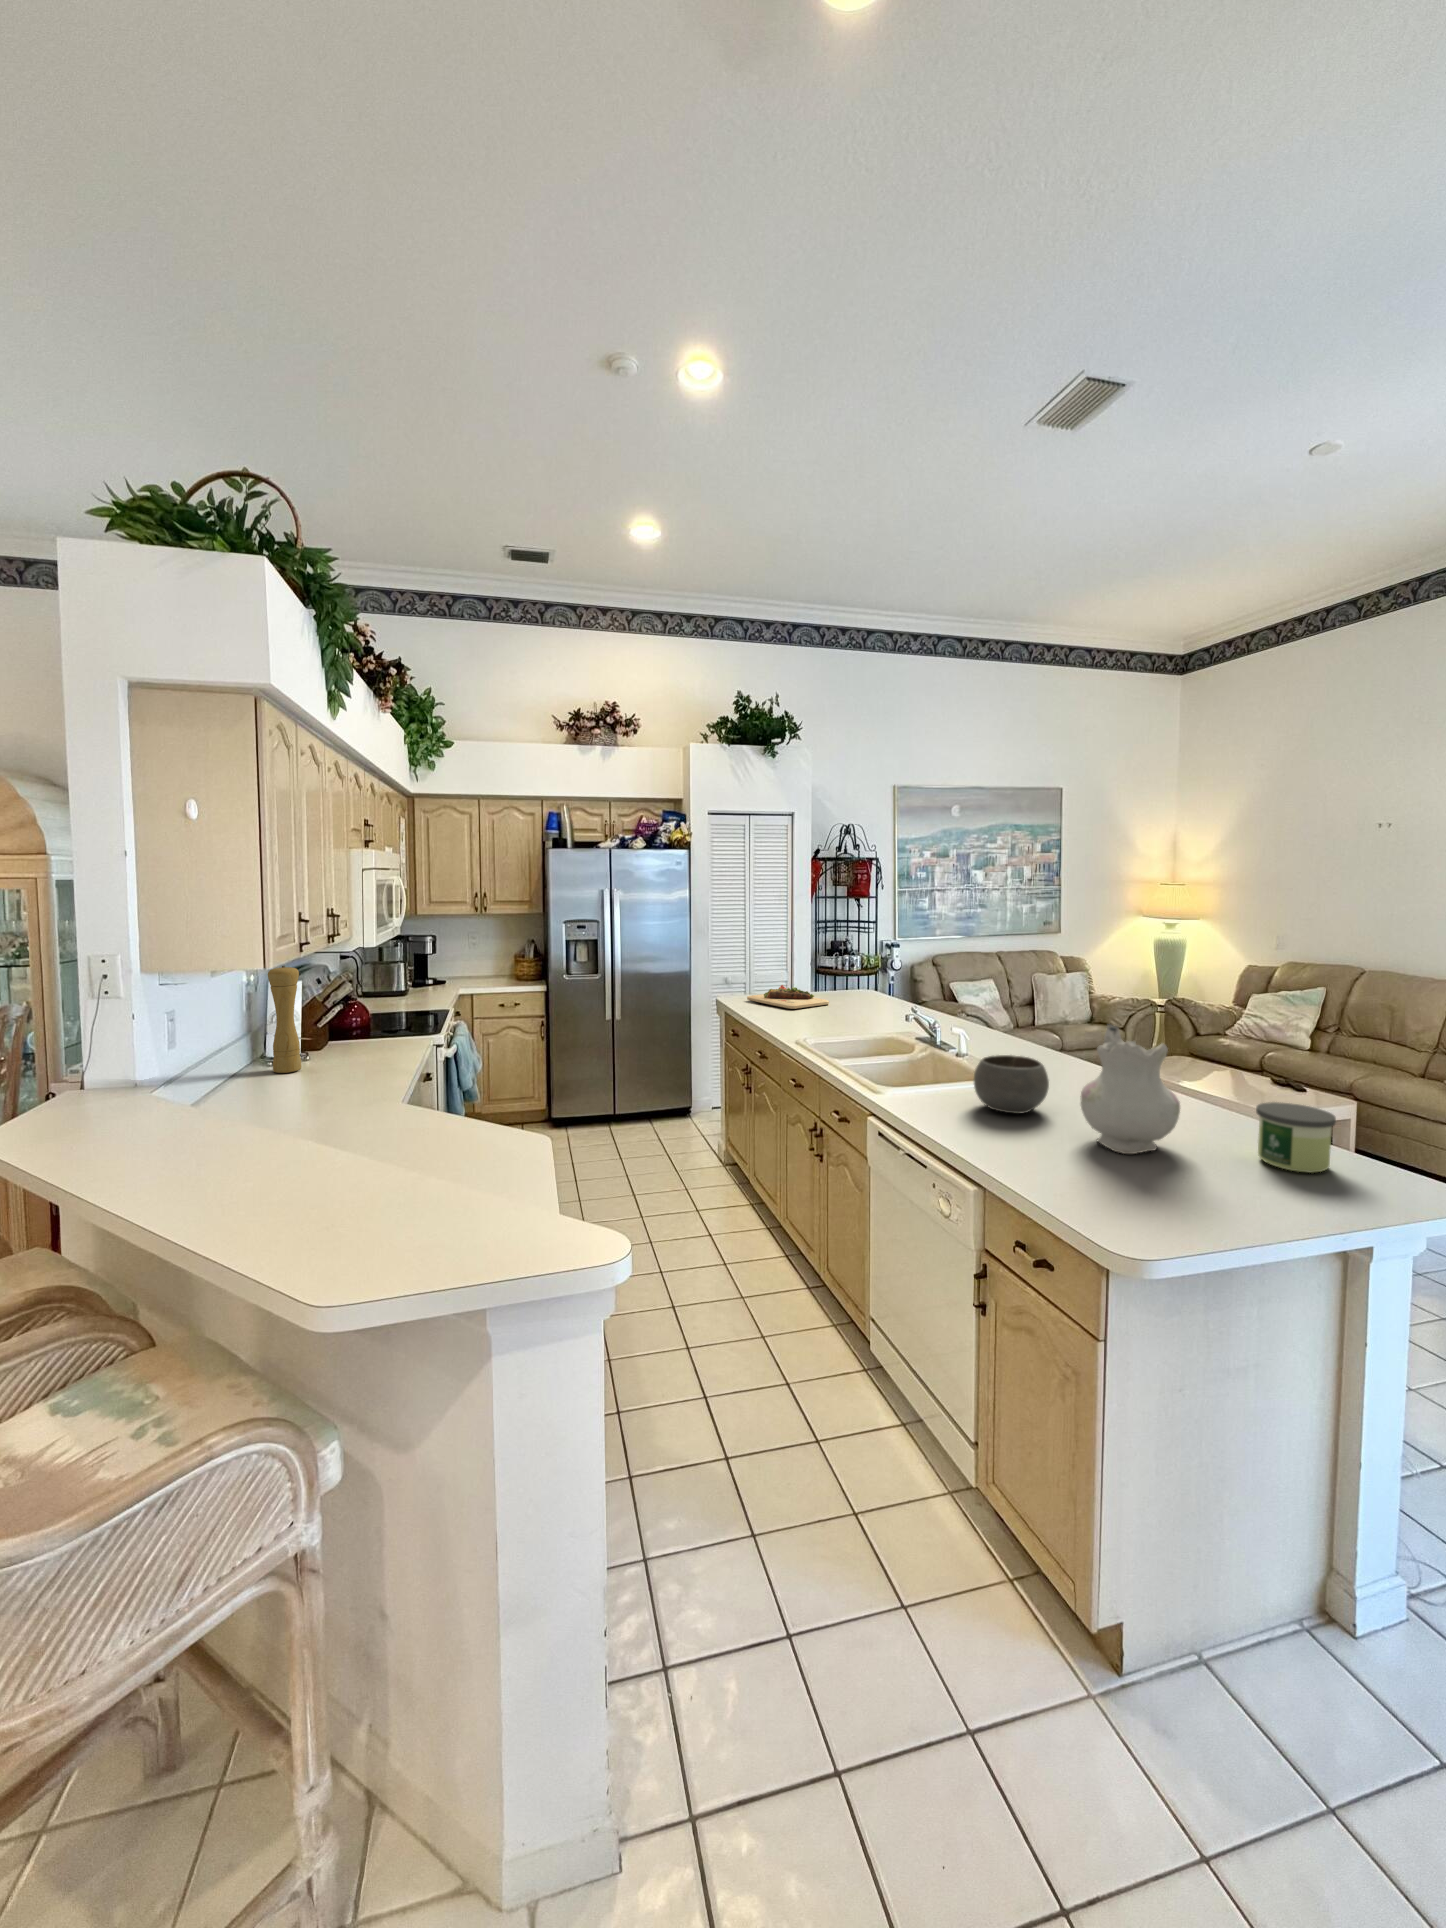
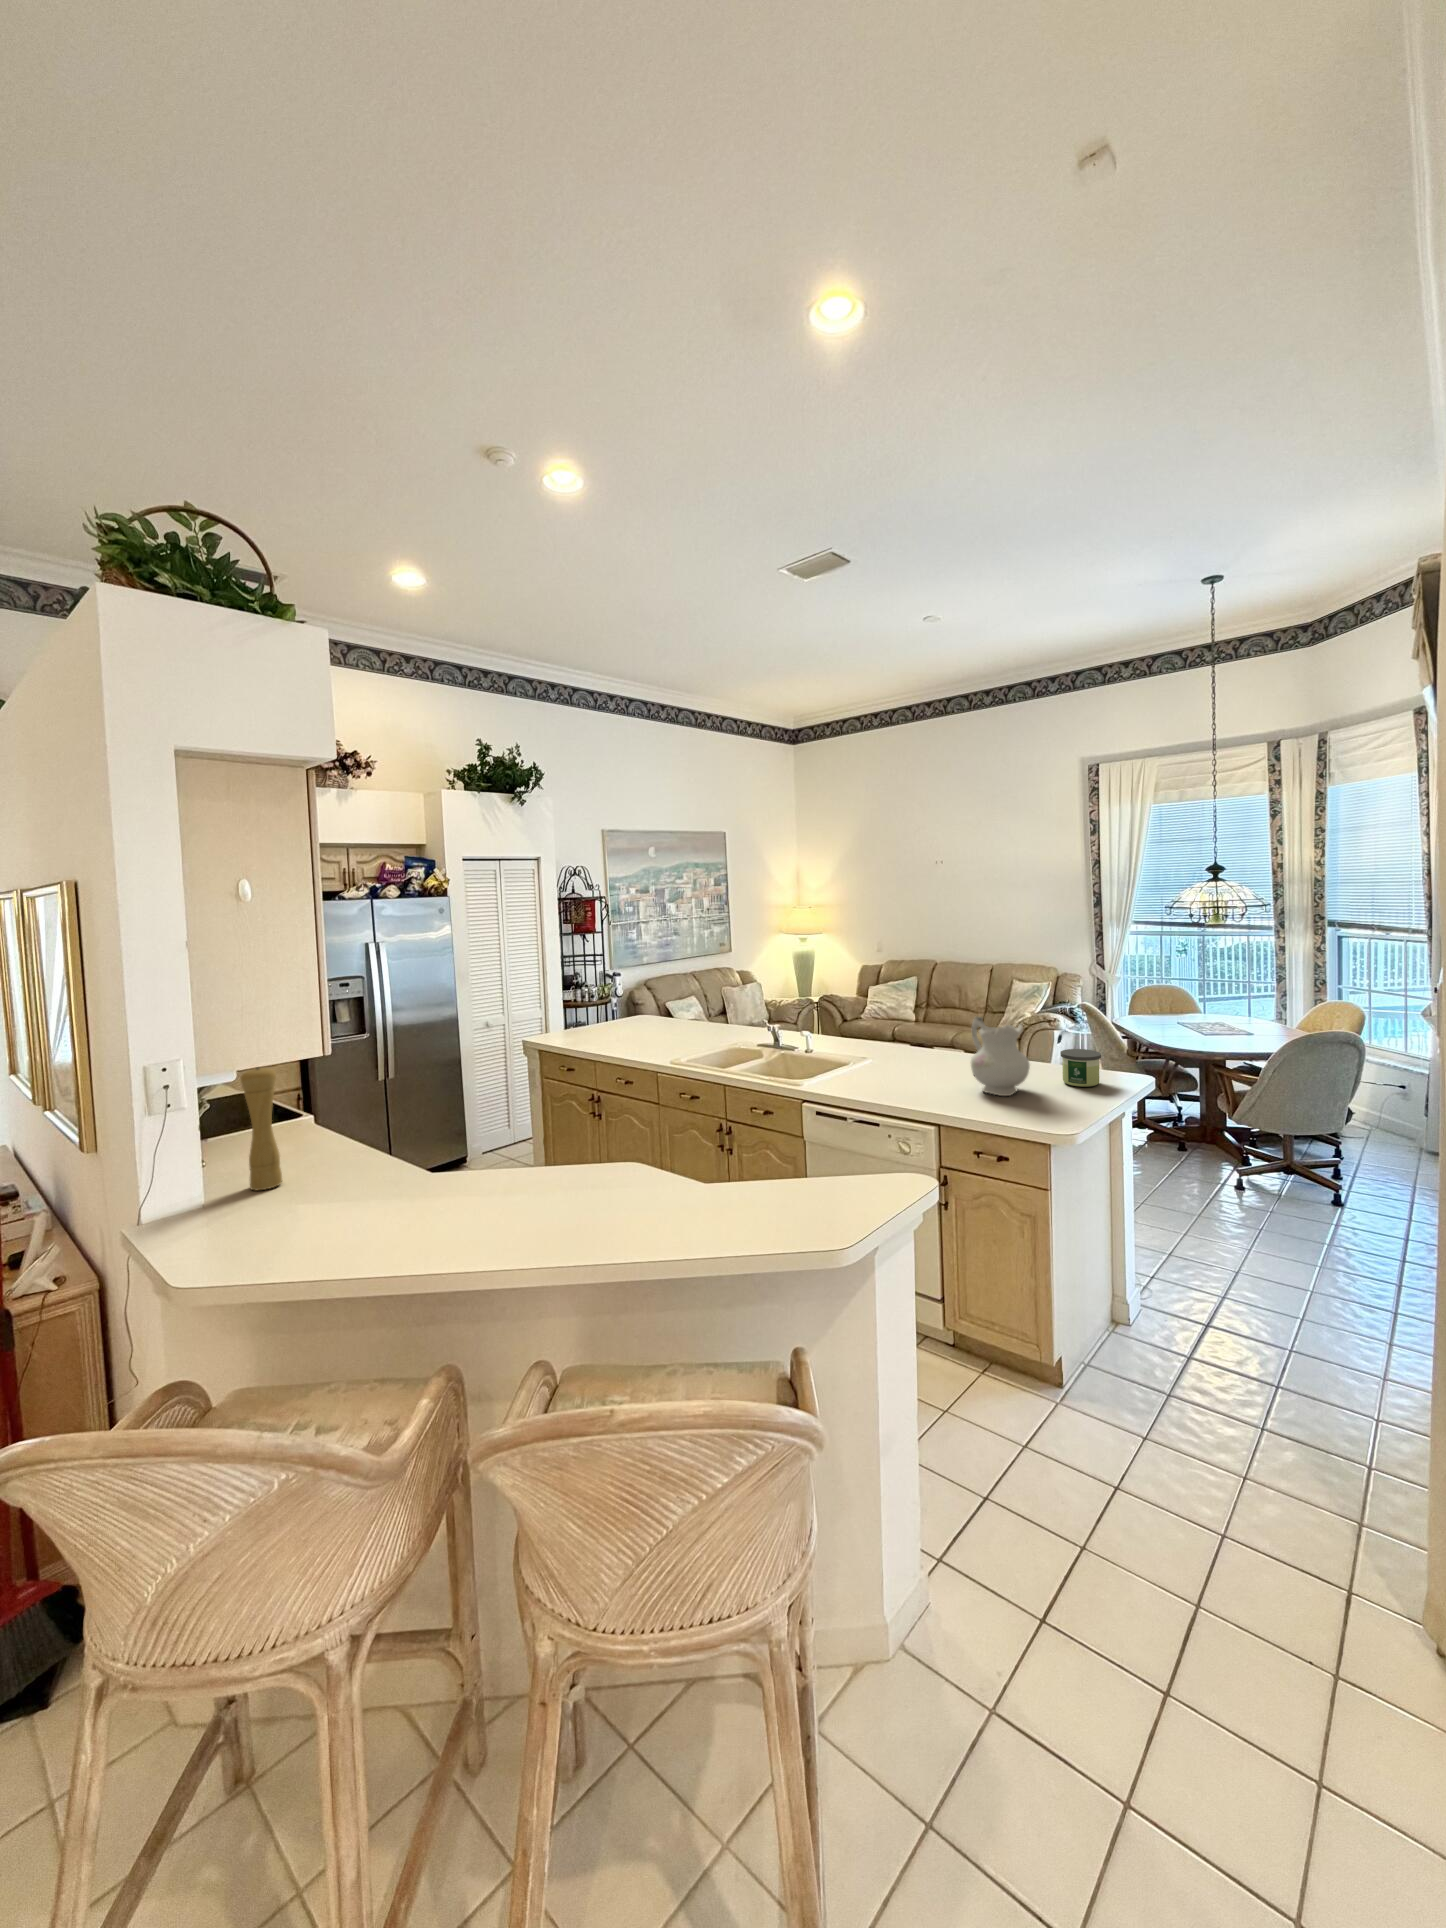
cutting board: present [747,985,829,1009] -> none [564,1022,644,1042]
bowl: present [974,1055,1049,1114] -> none [884,1047,934,1087]

